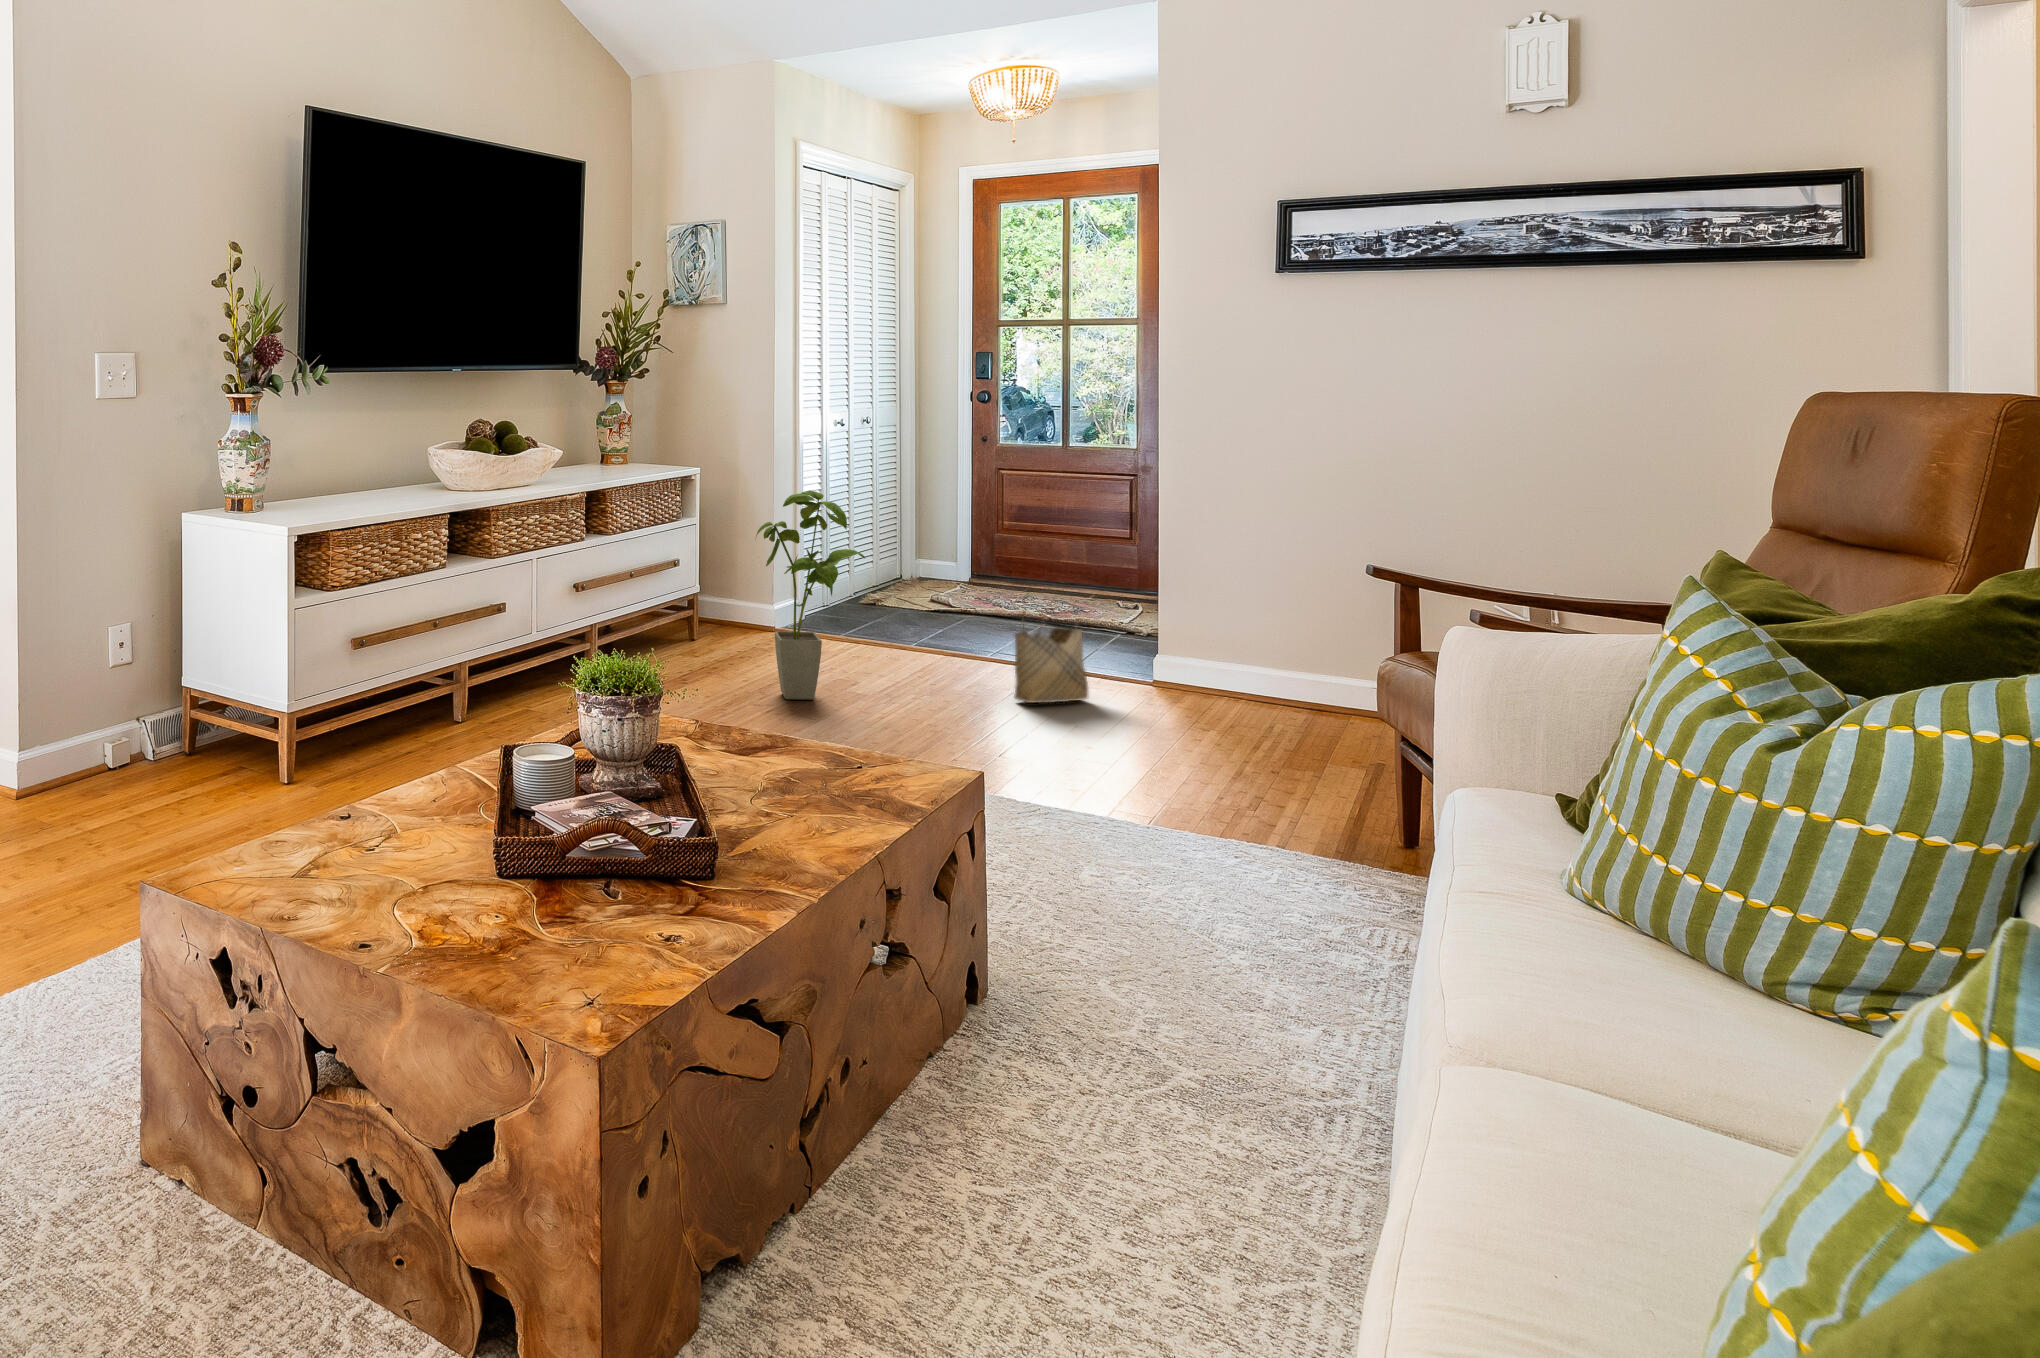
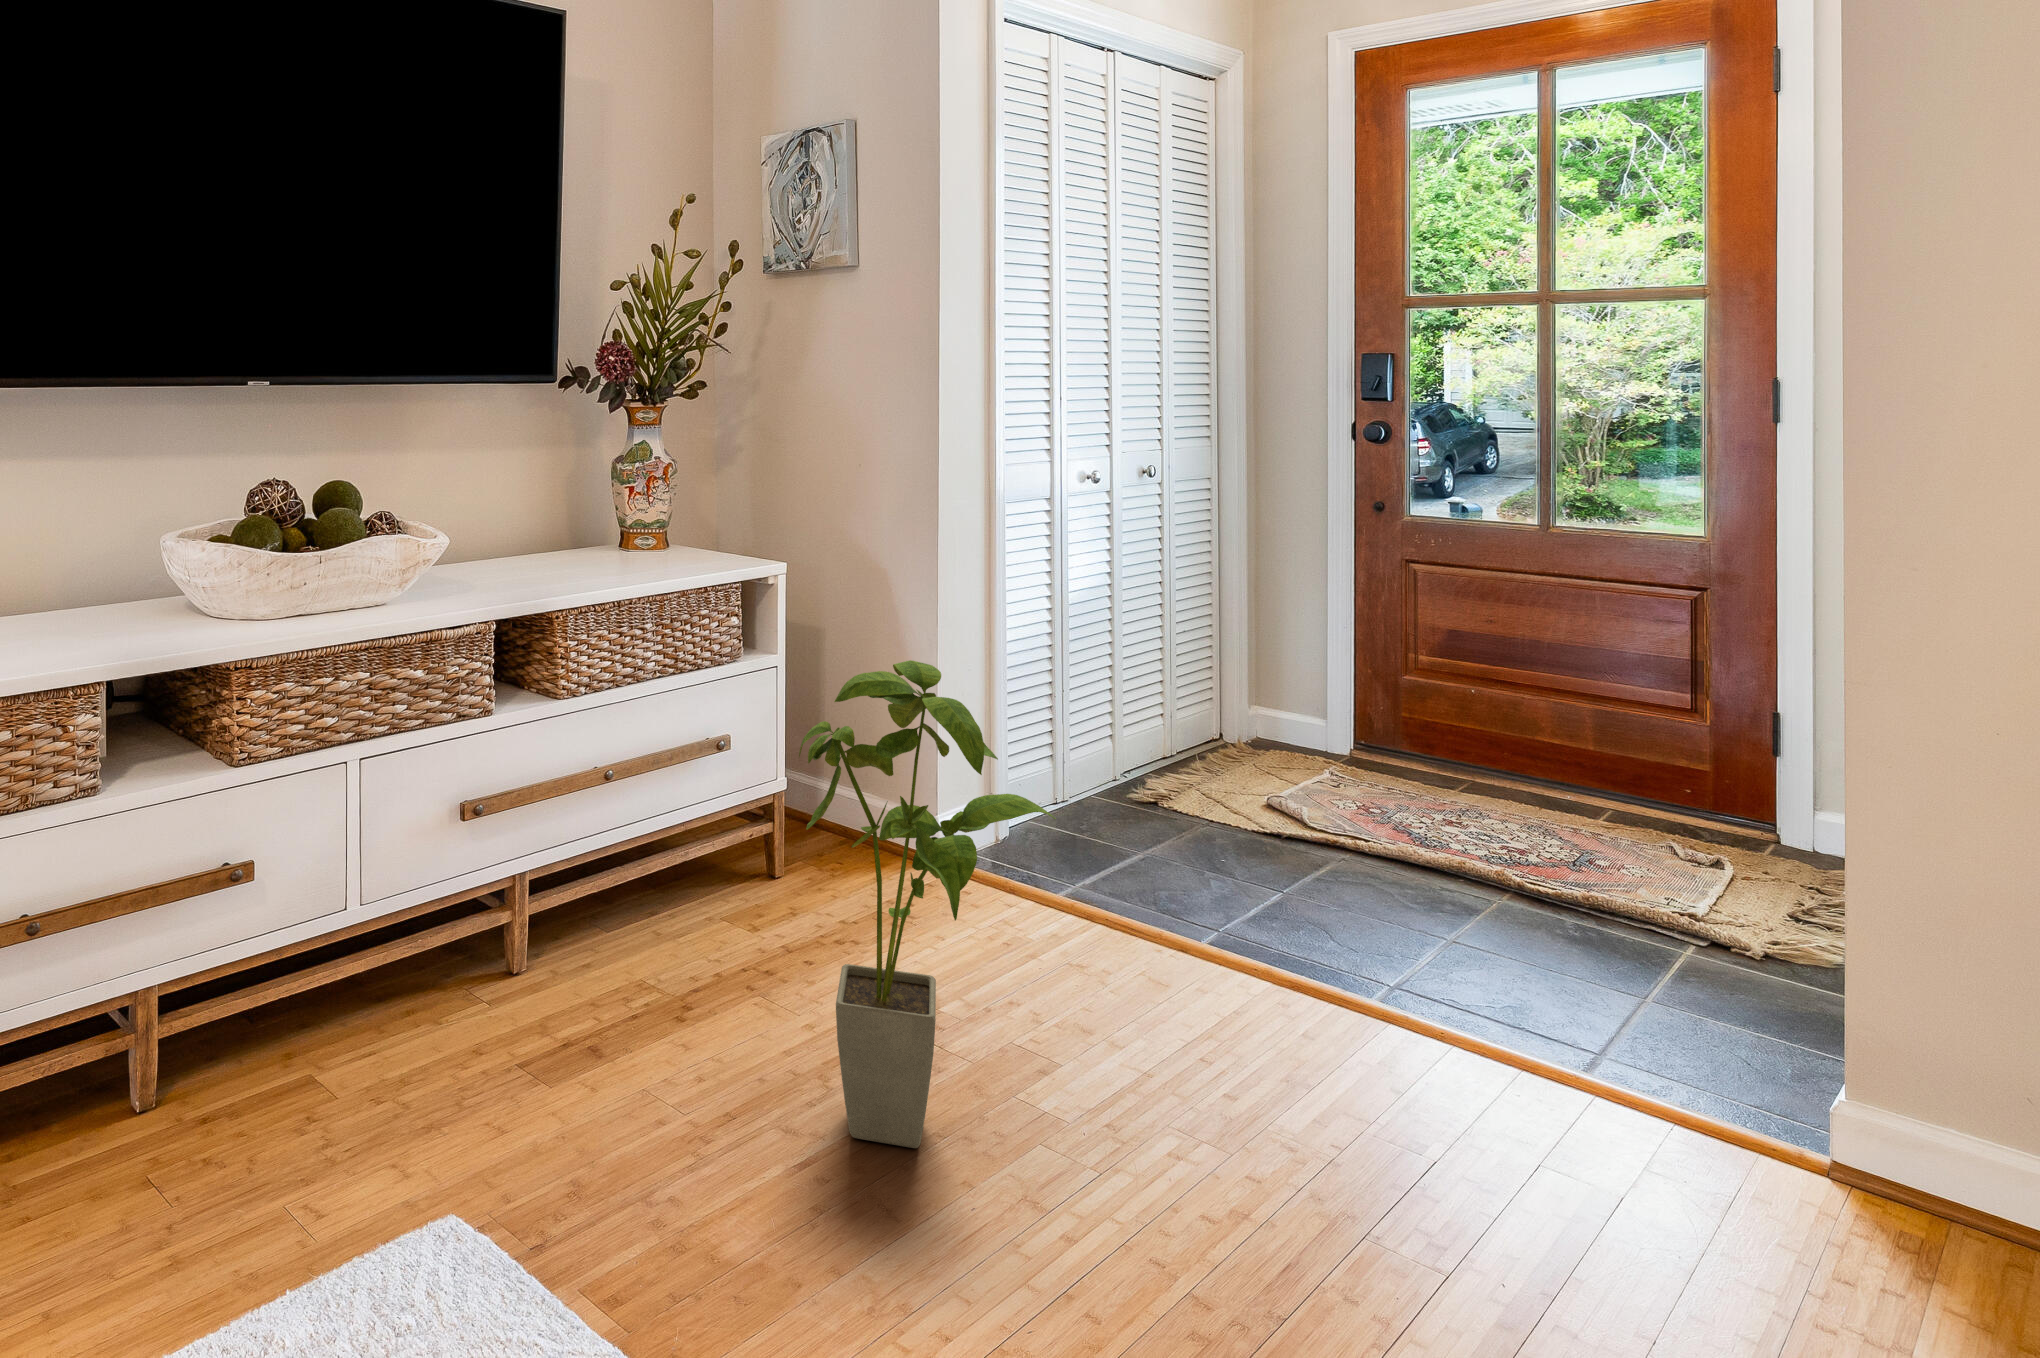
woven basket: present [1014,589,1088,703] -> none [1445,942,1673,1272]

